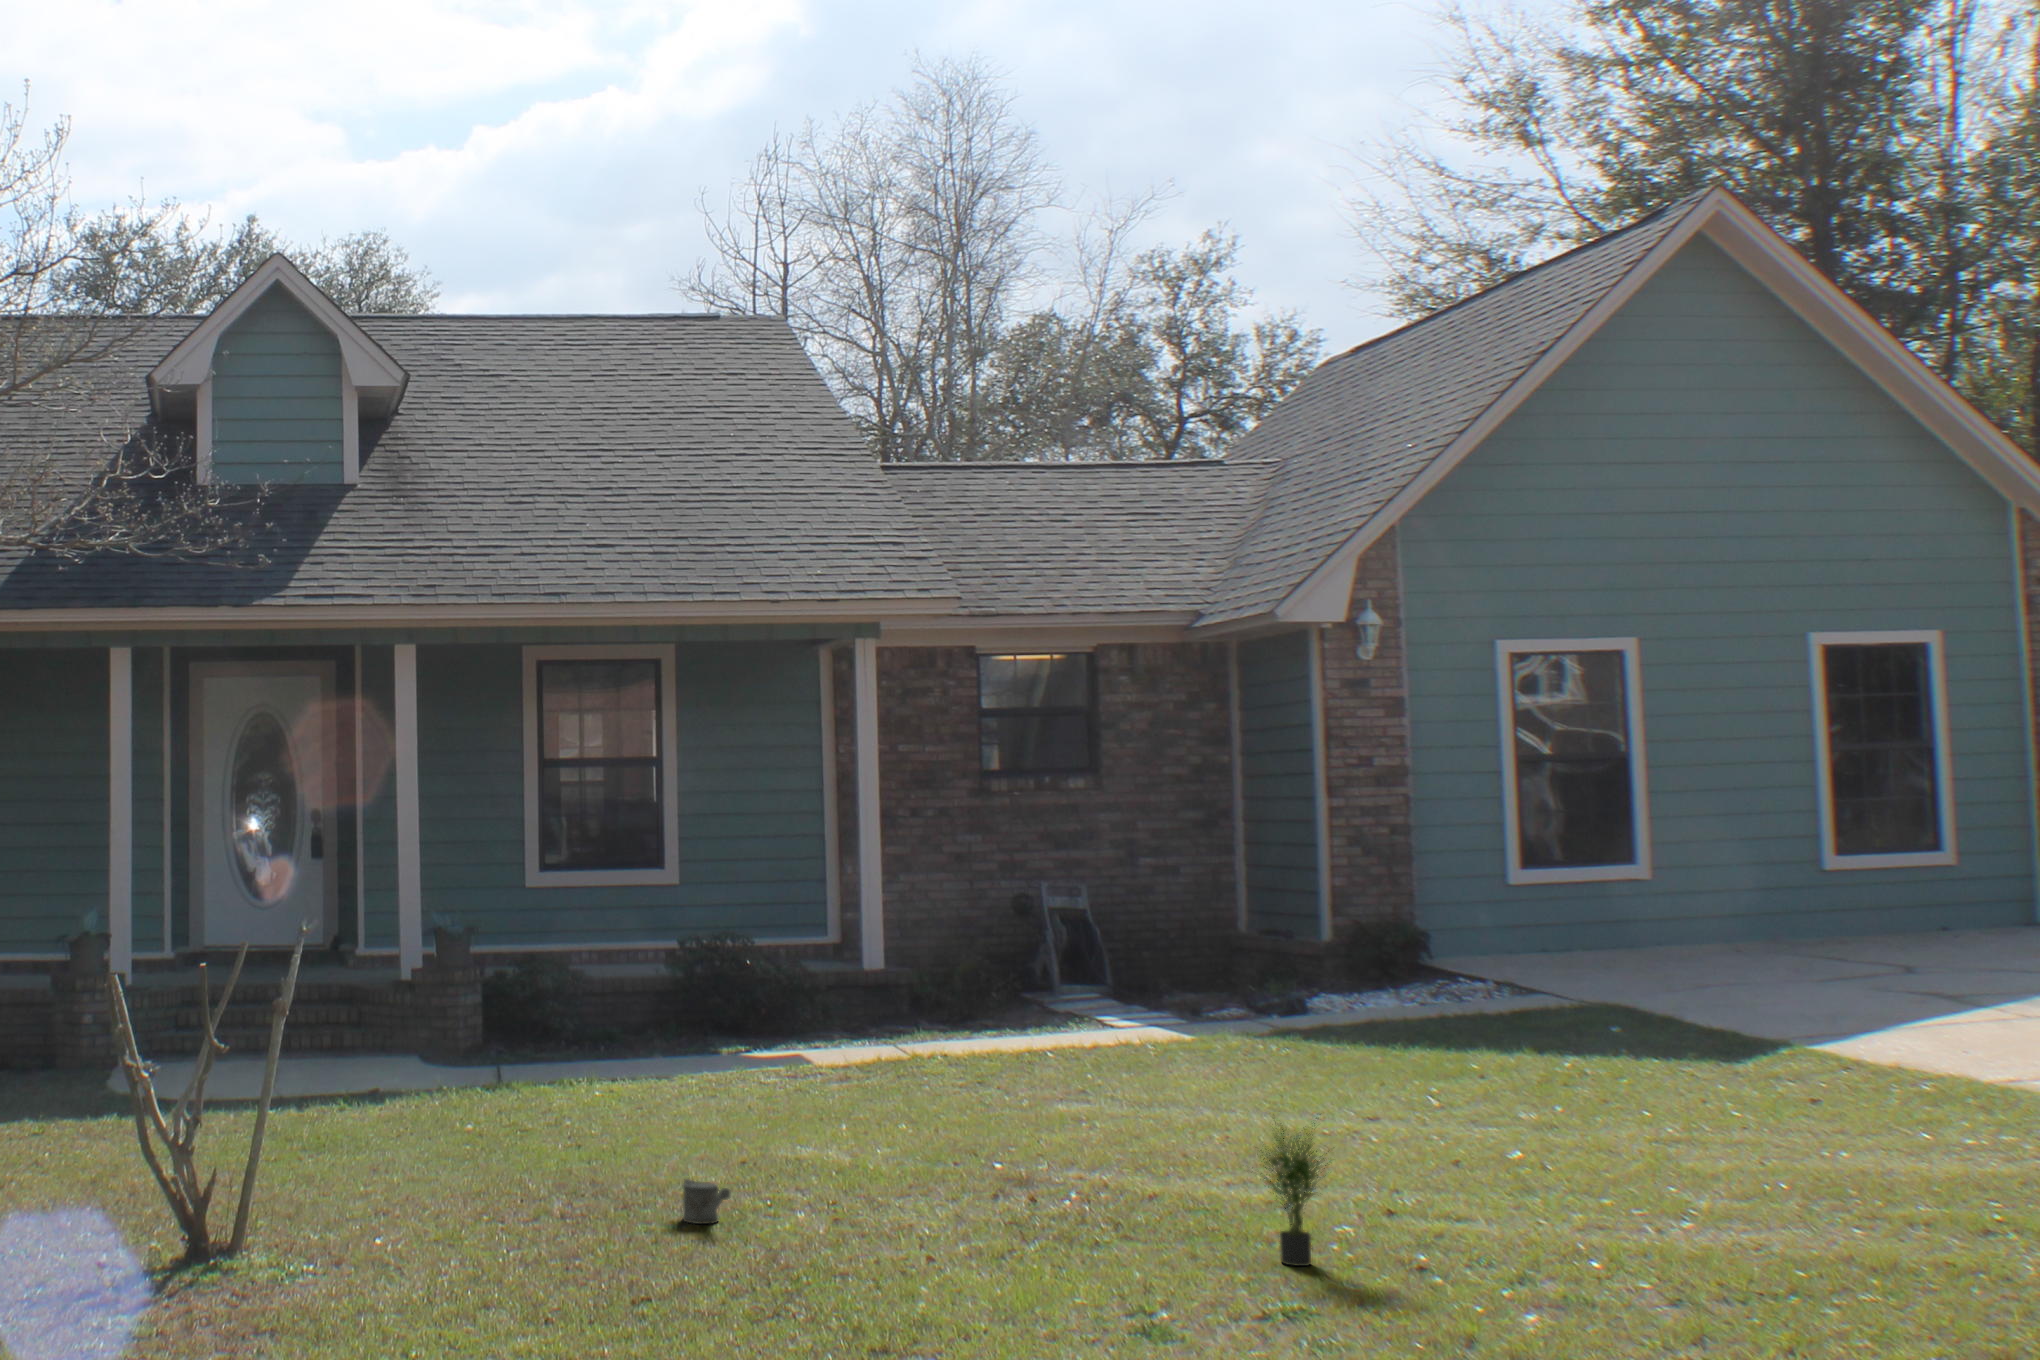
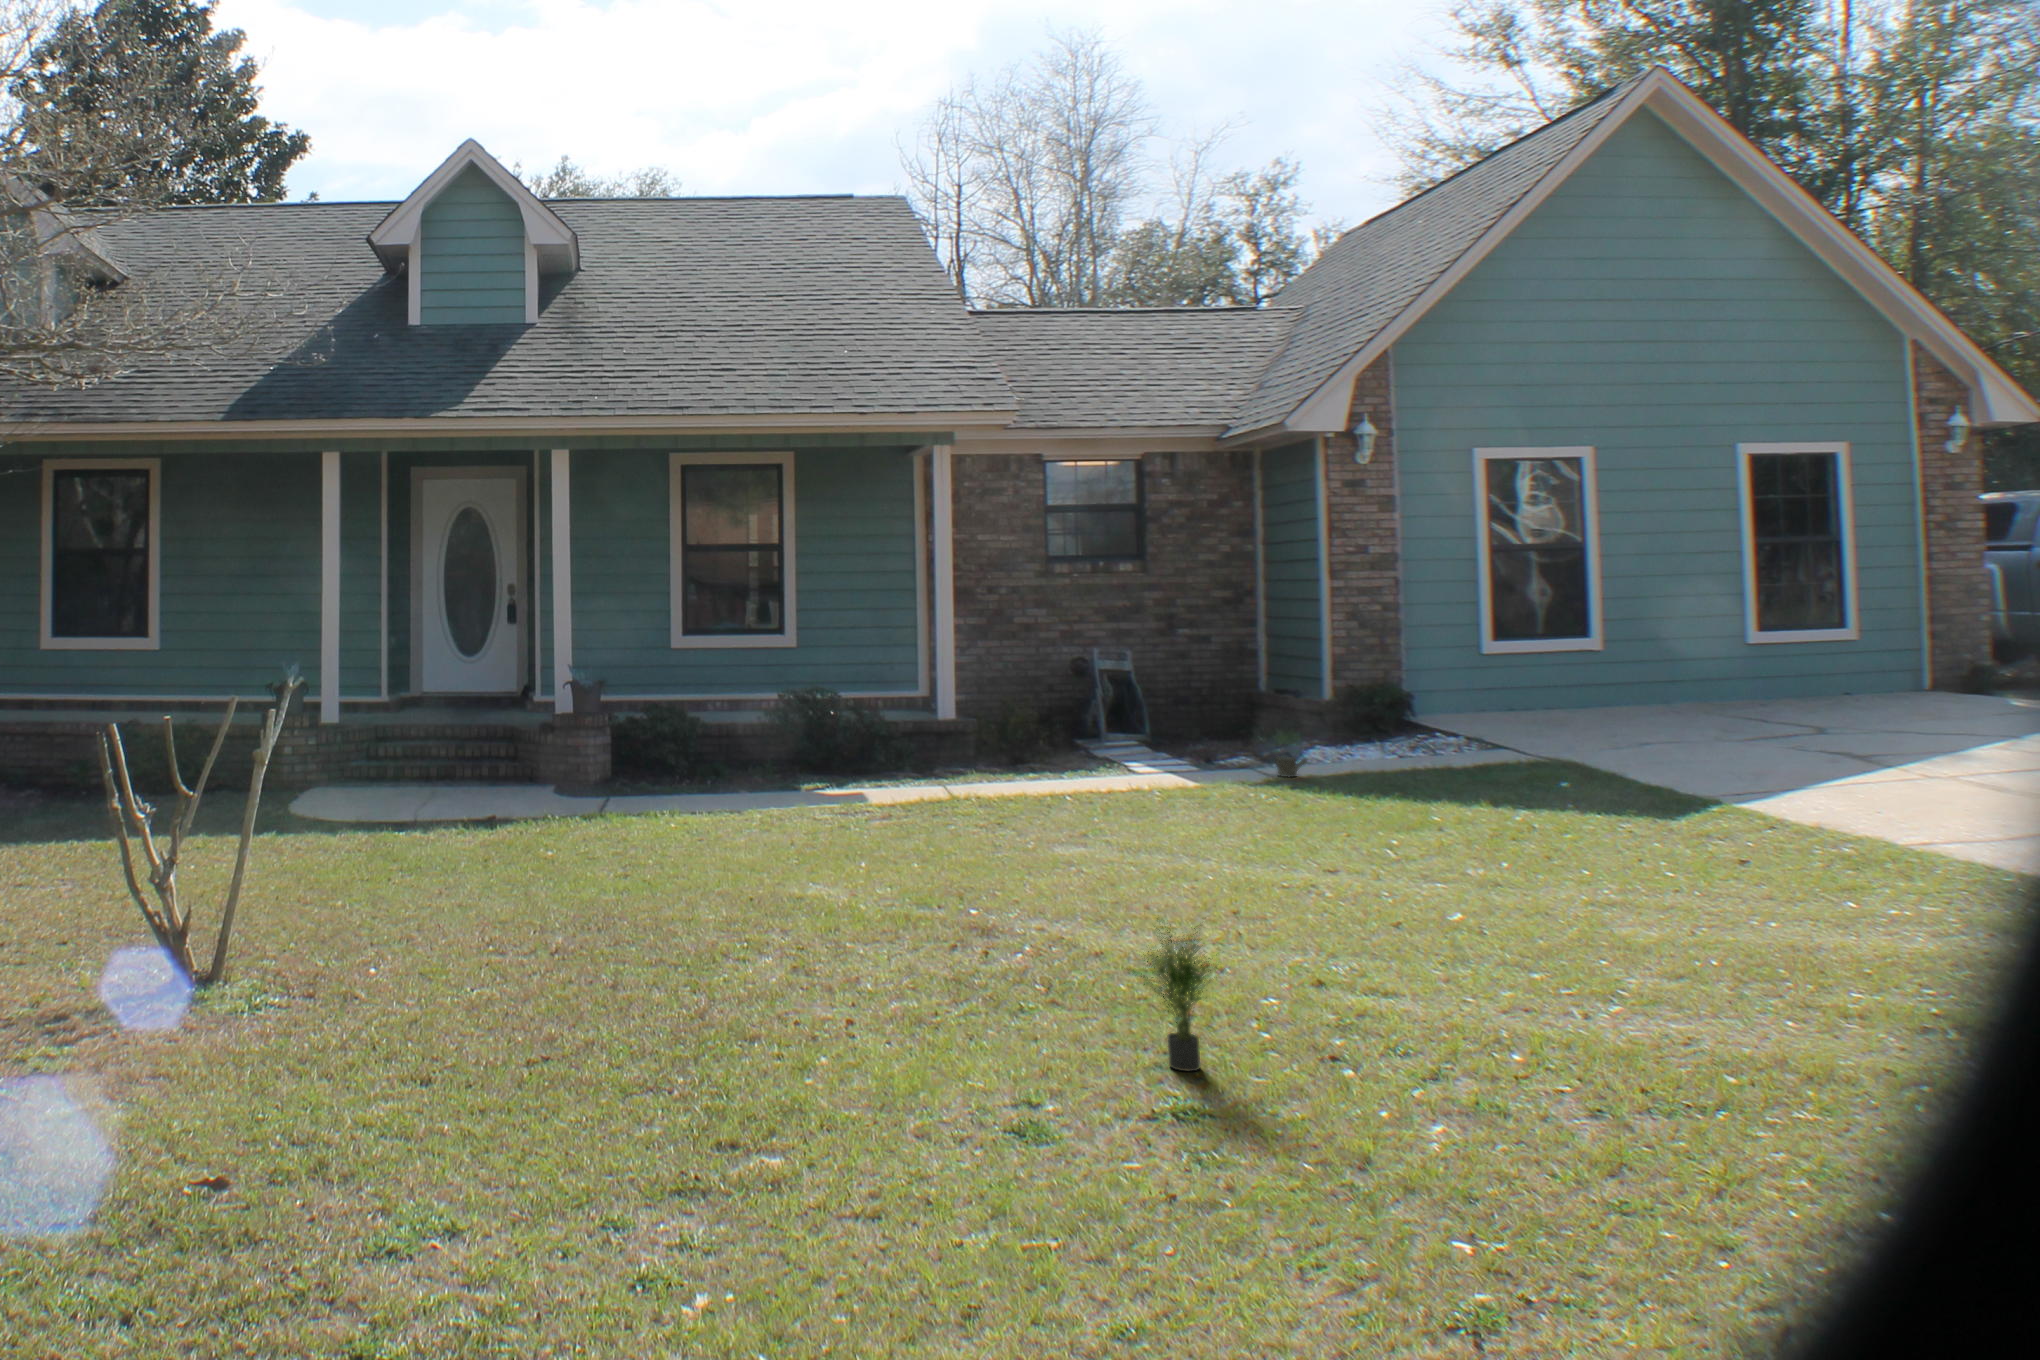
watering can: present [683,1179,731,1224] -> present [1275,756,1307,777]

